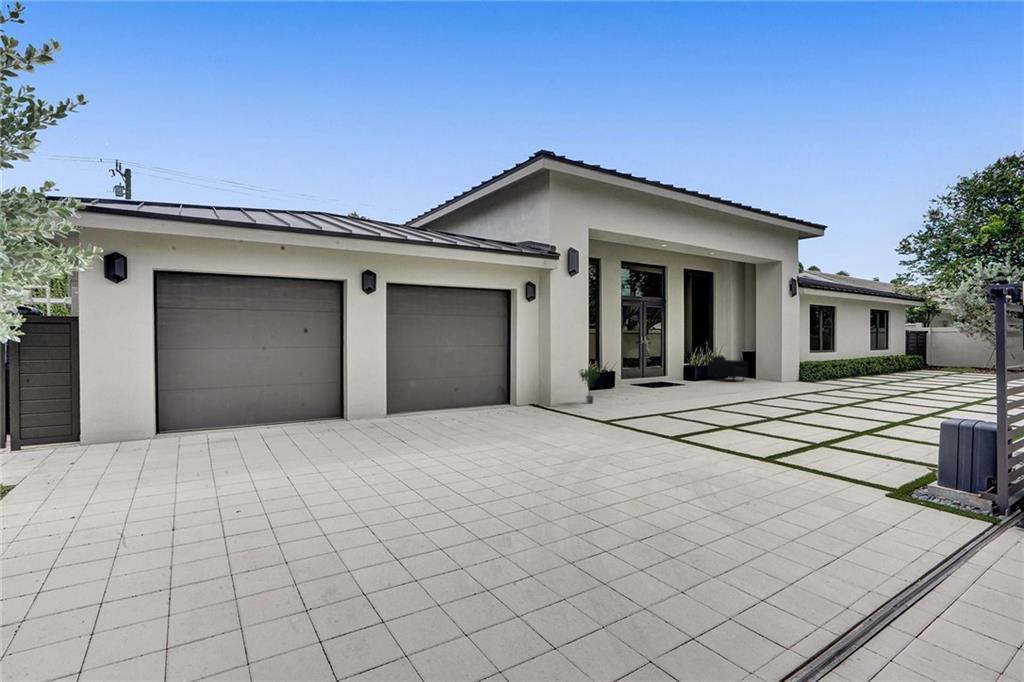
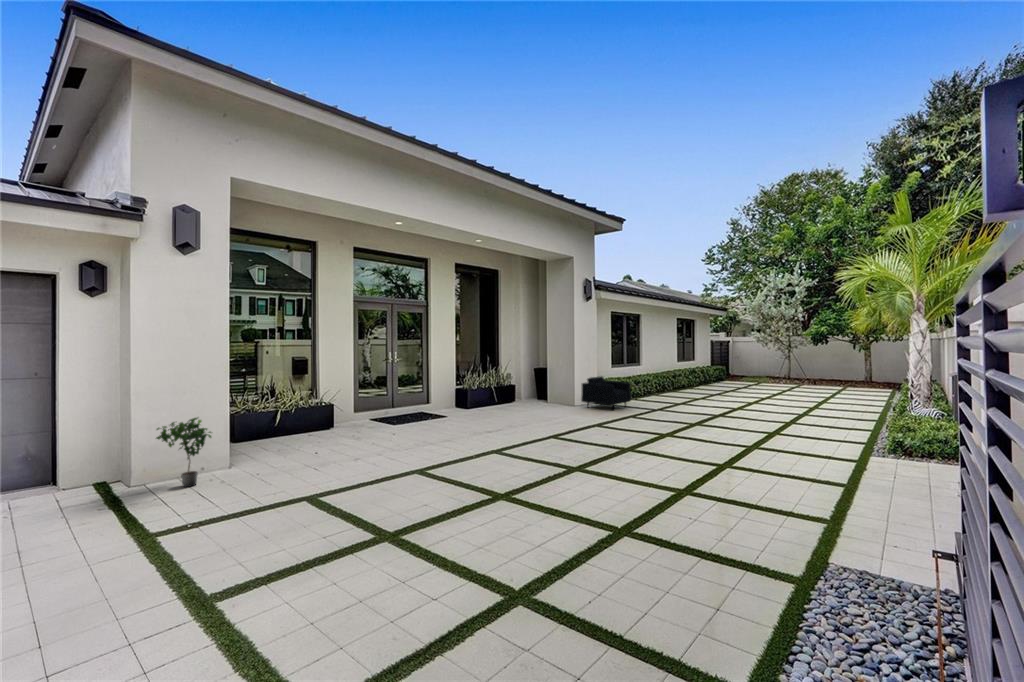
armchair: present [707,357,748,381] -> present [581,376,631,410]

